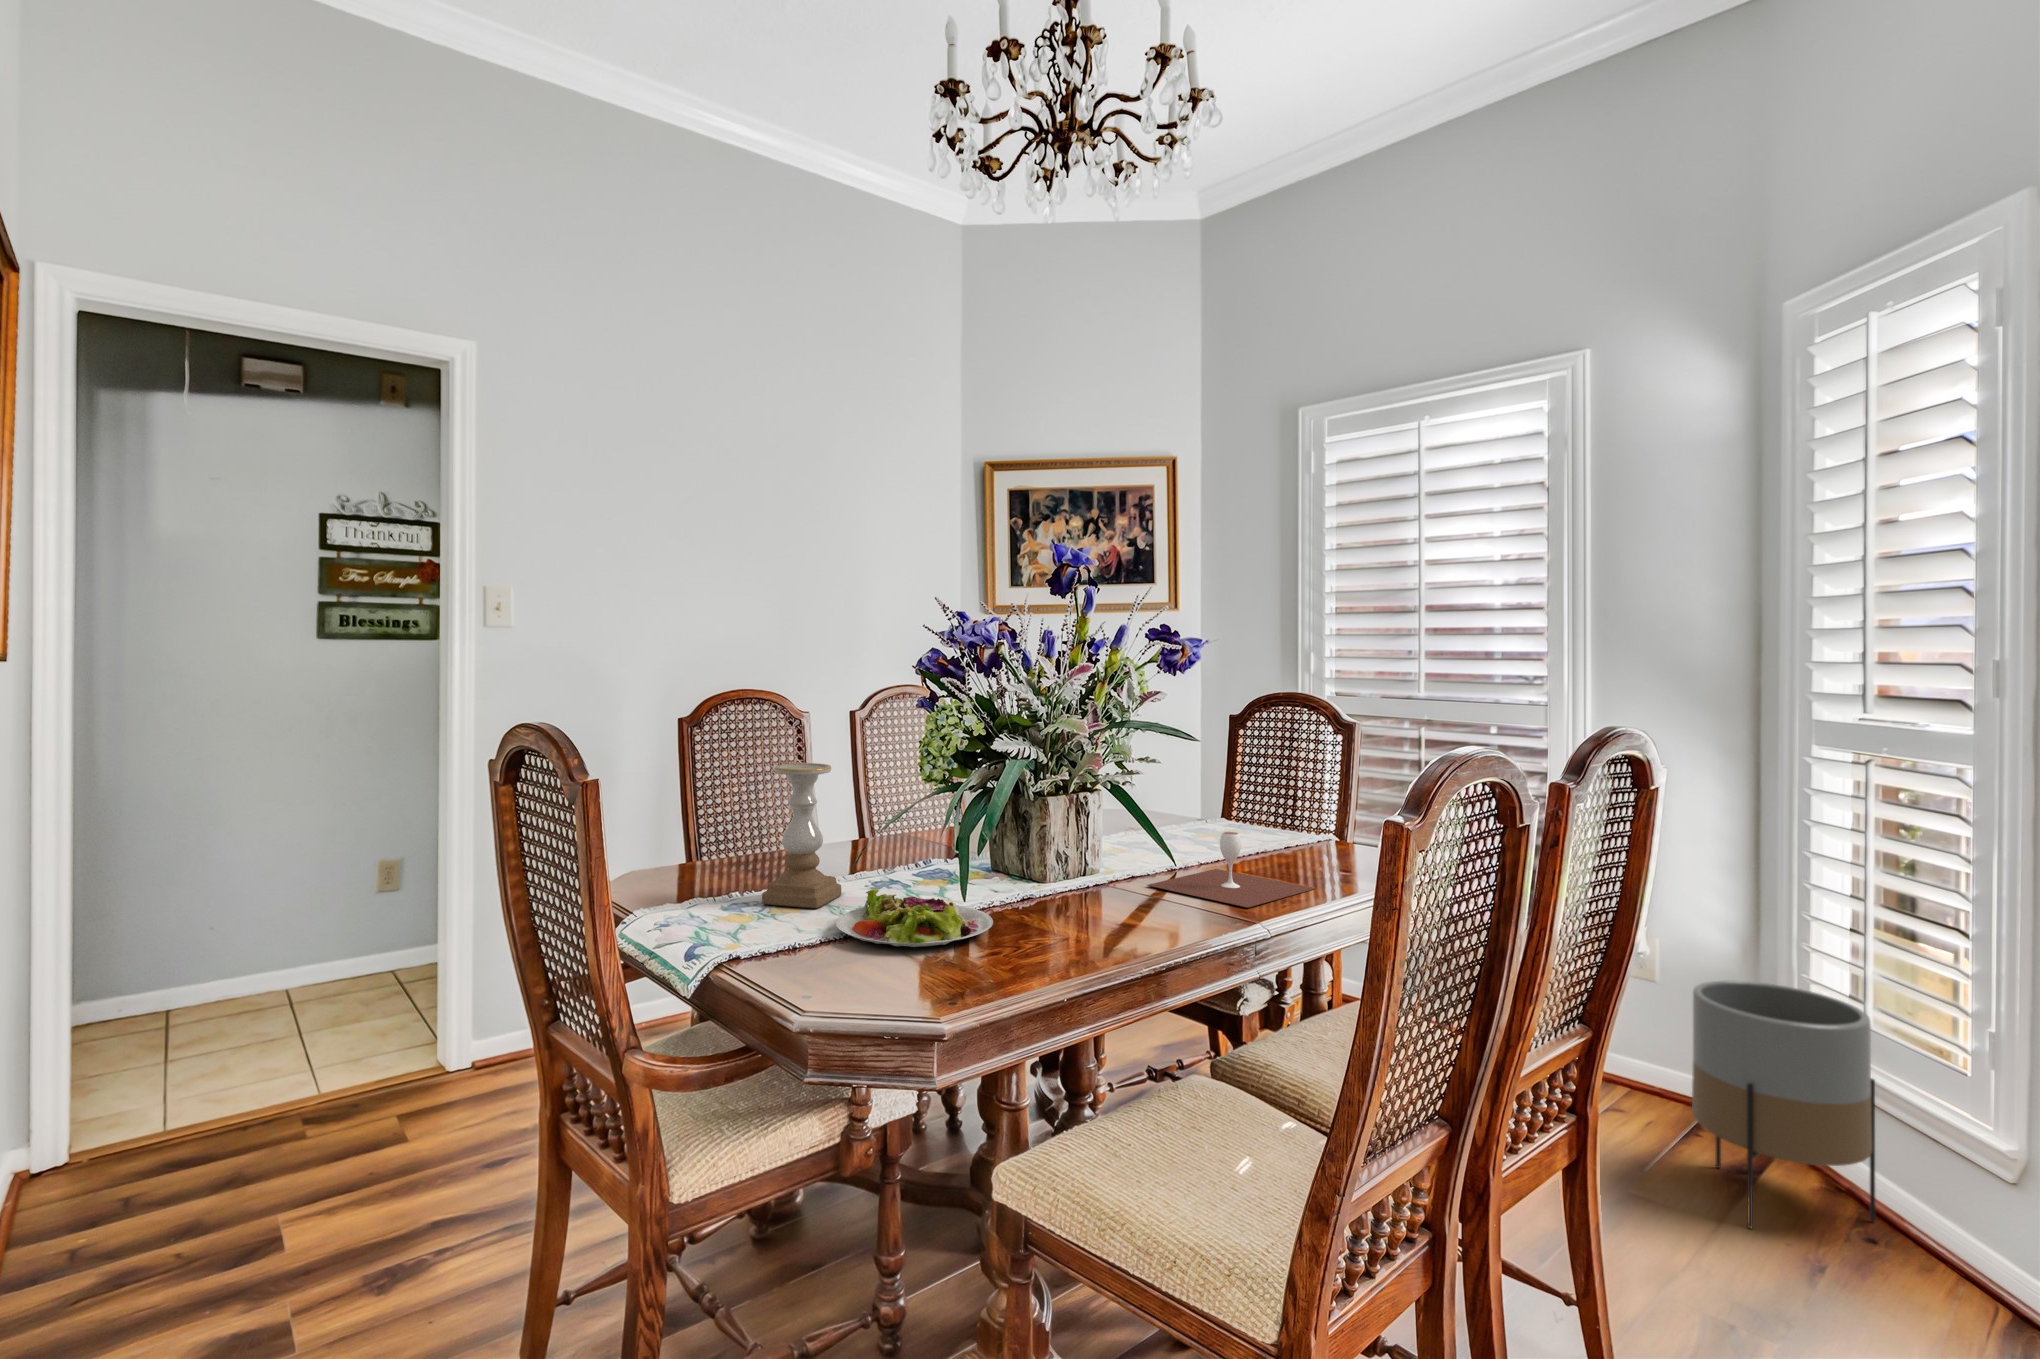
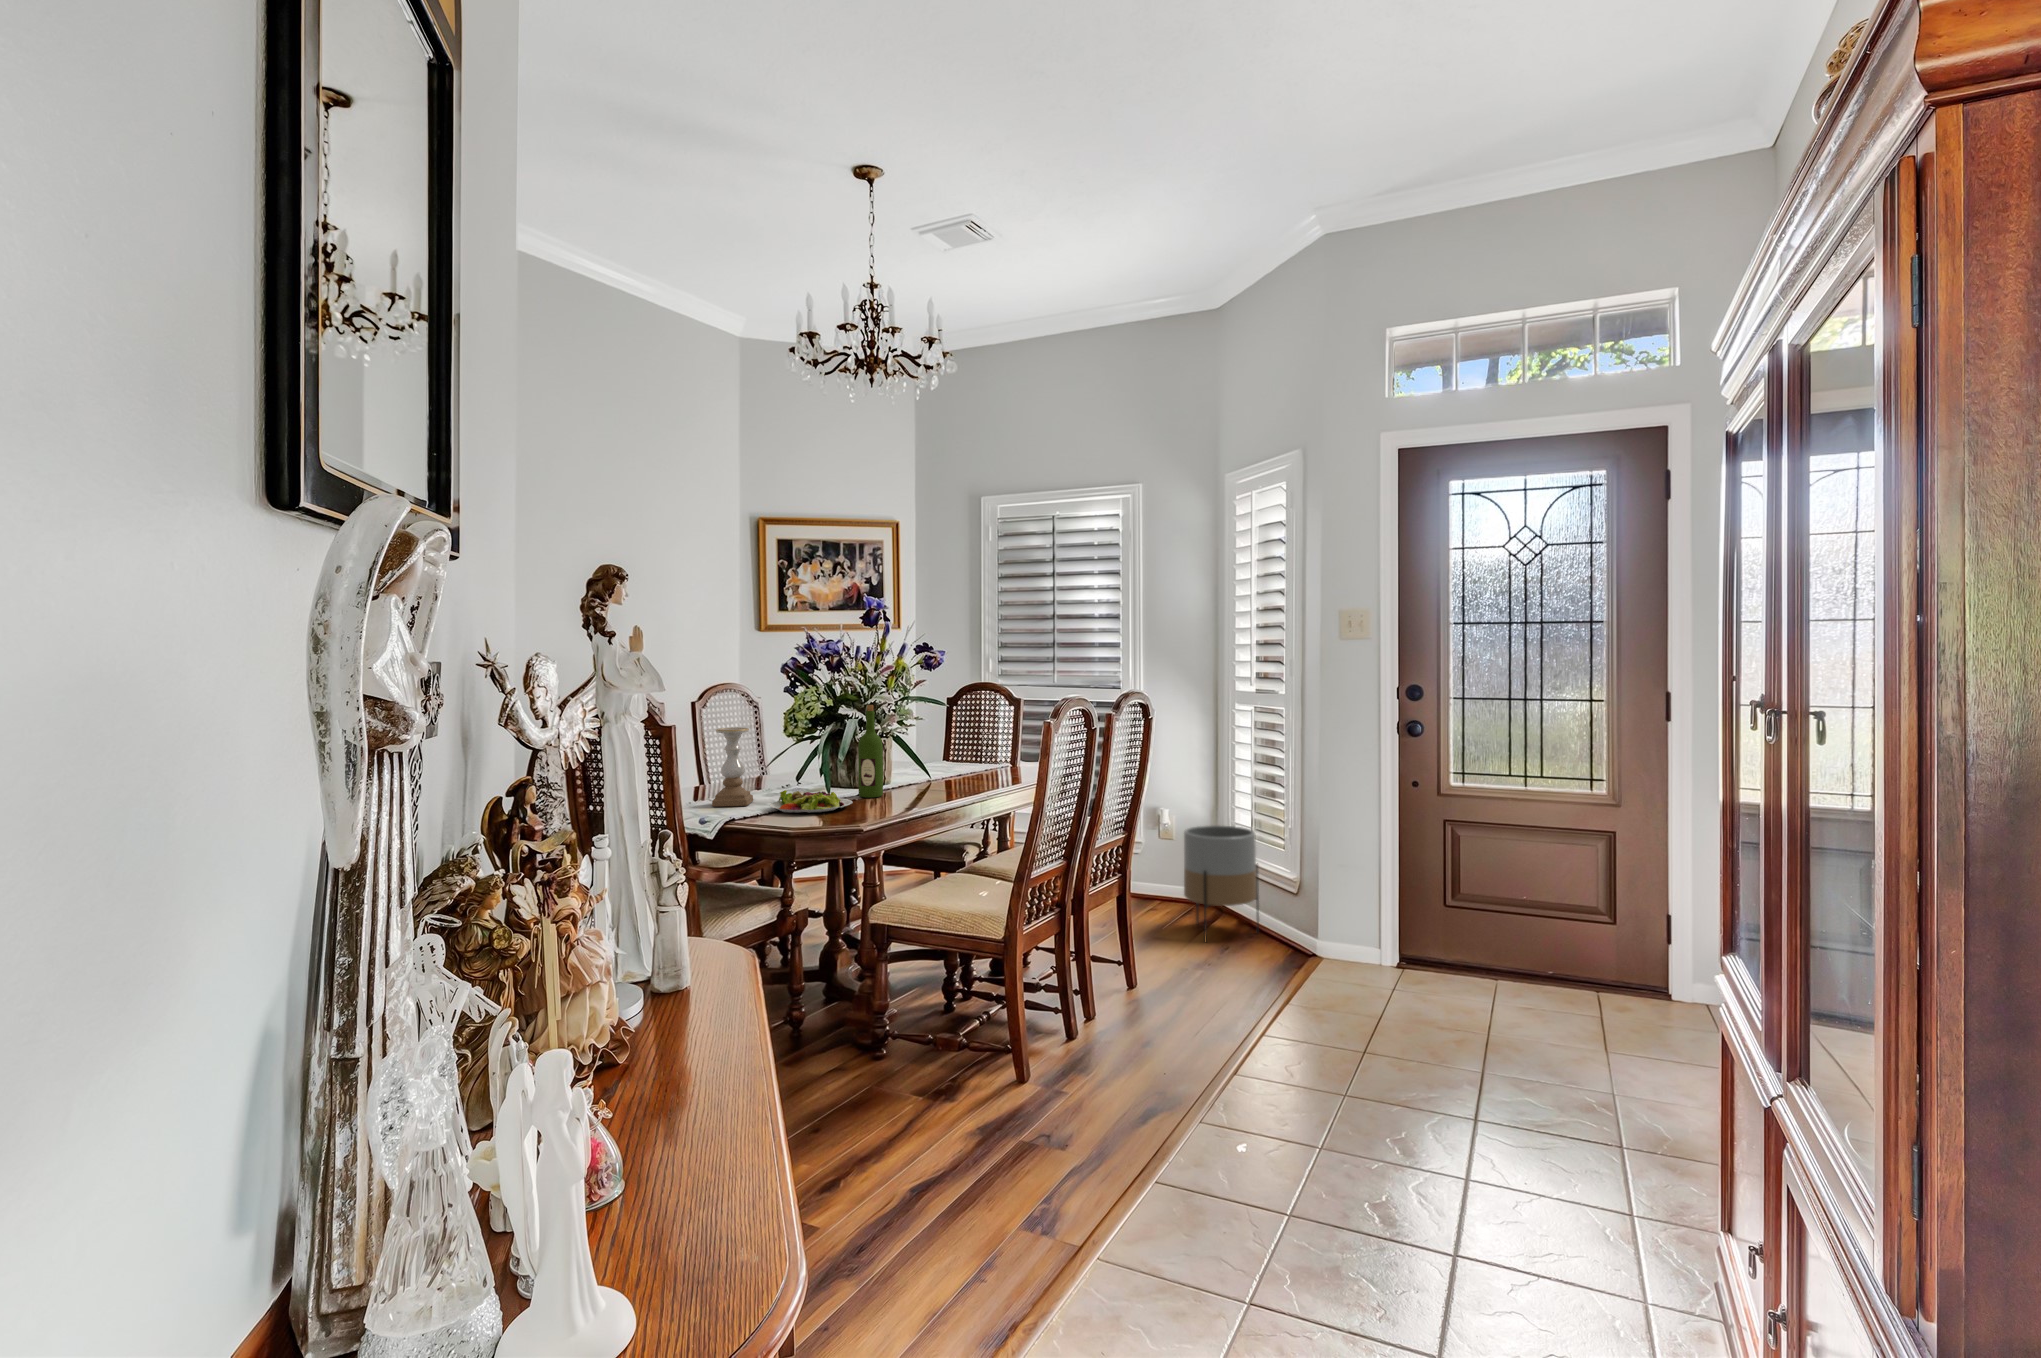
wine bottle: none [1024,733,1069,910] -> present [858,705,883,798]
wine glass: present [1147,832,1316,908] -> none [918,755,1004,790]

